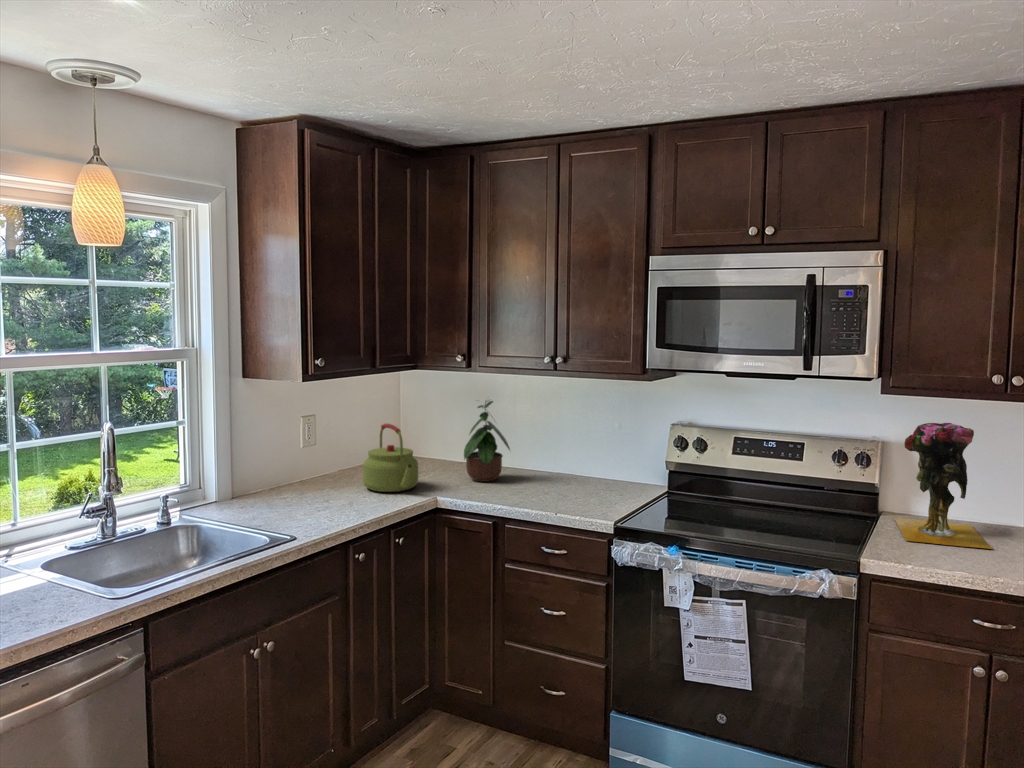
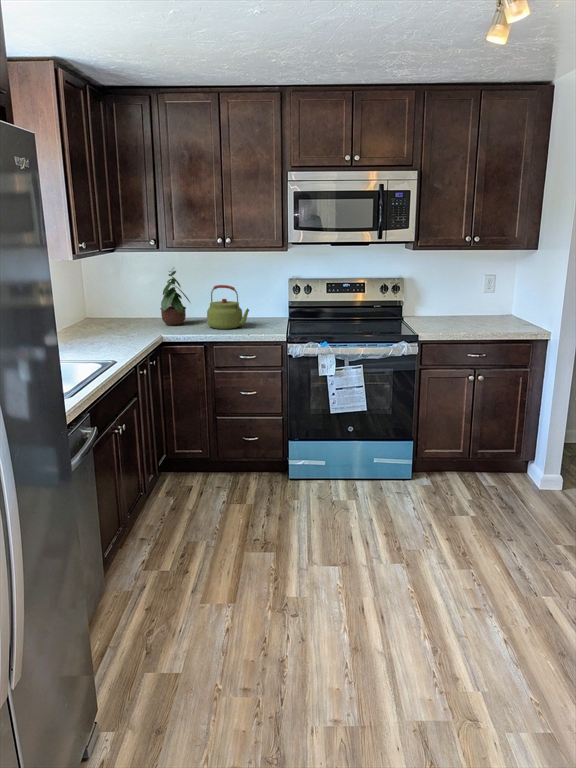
vase: present [894,423,992,549] -> none [409,265,461,325]
kettle: present [363,424,418,492] -> present [207,285,249,329]

